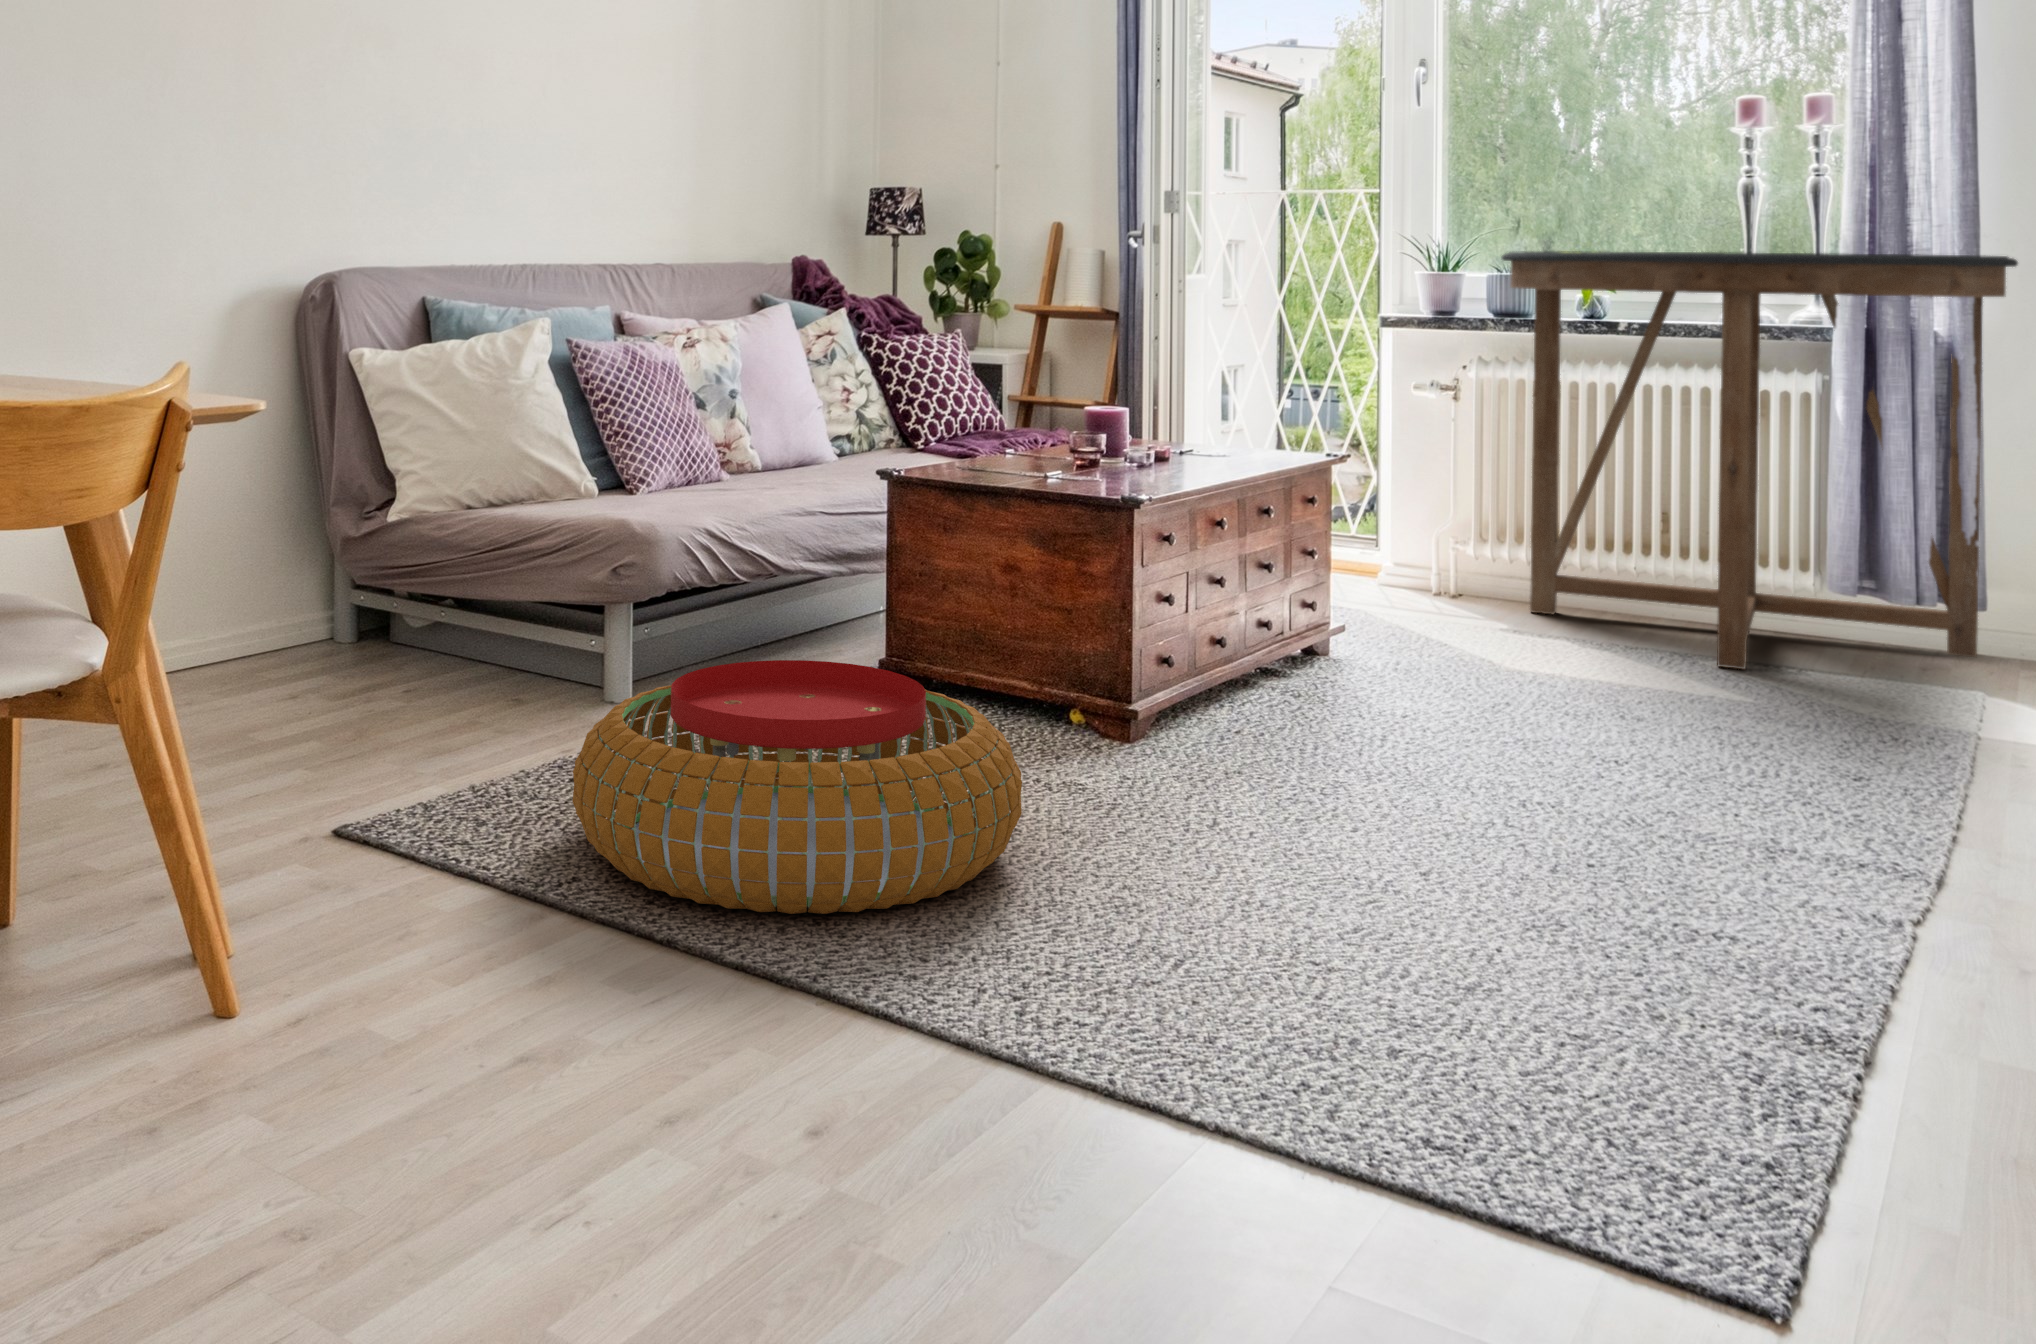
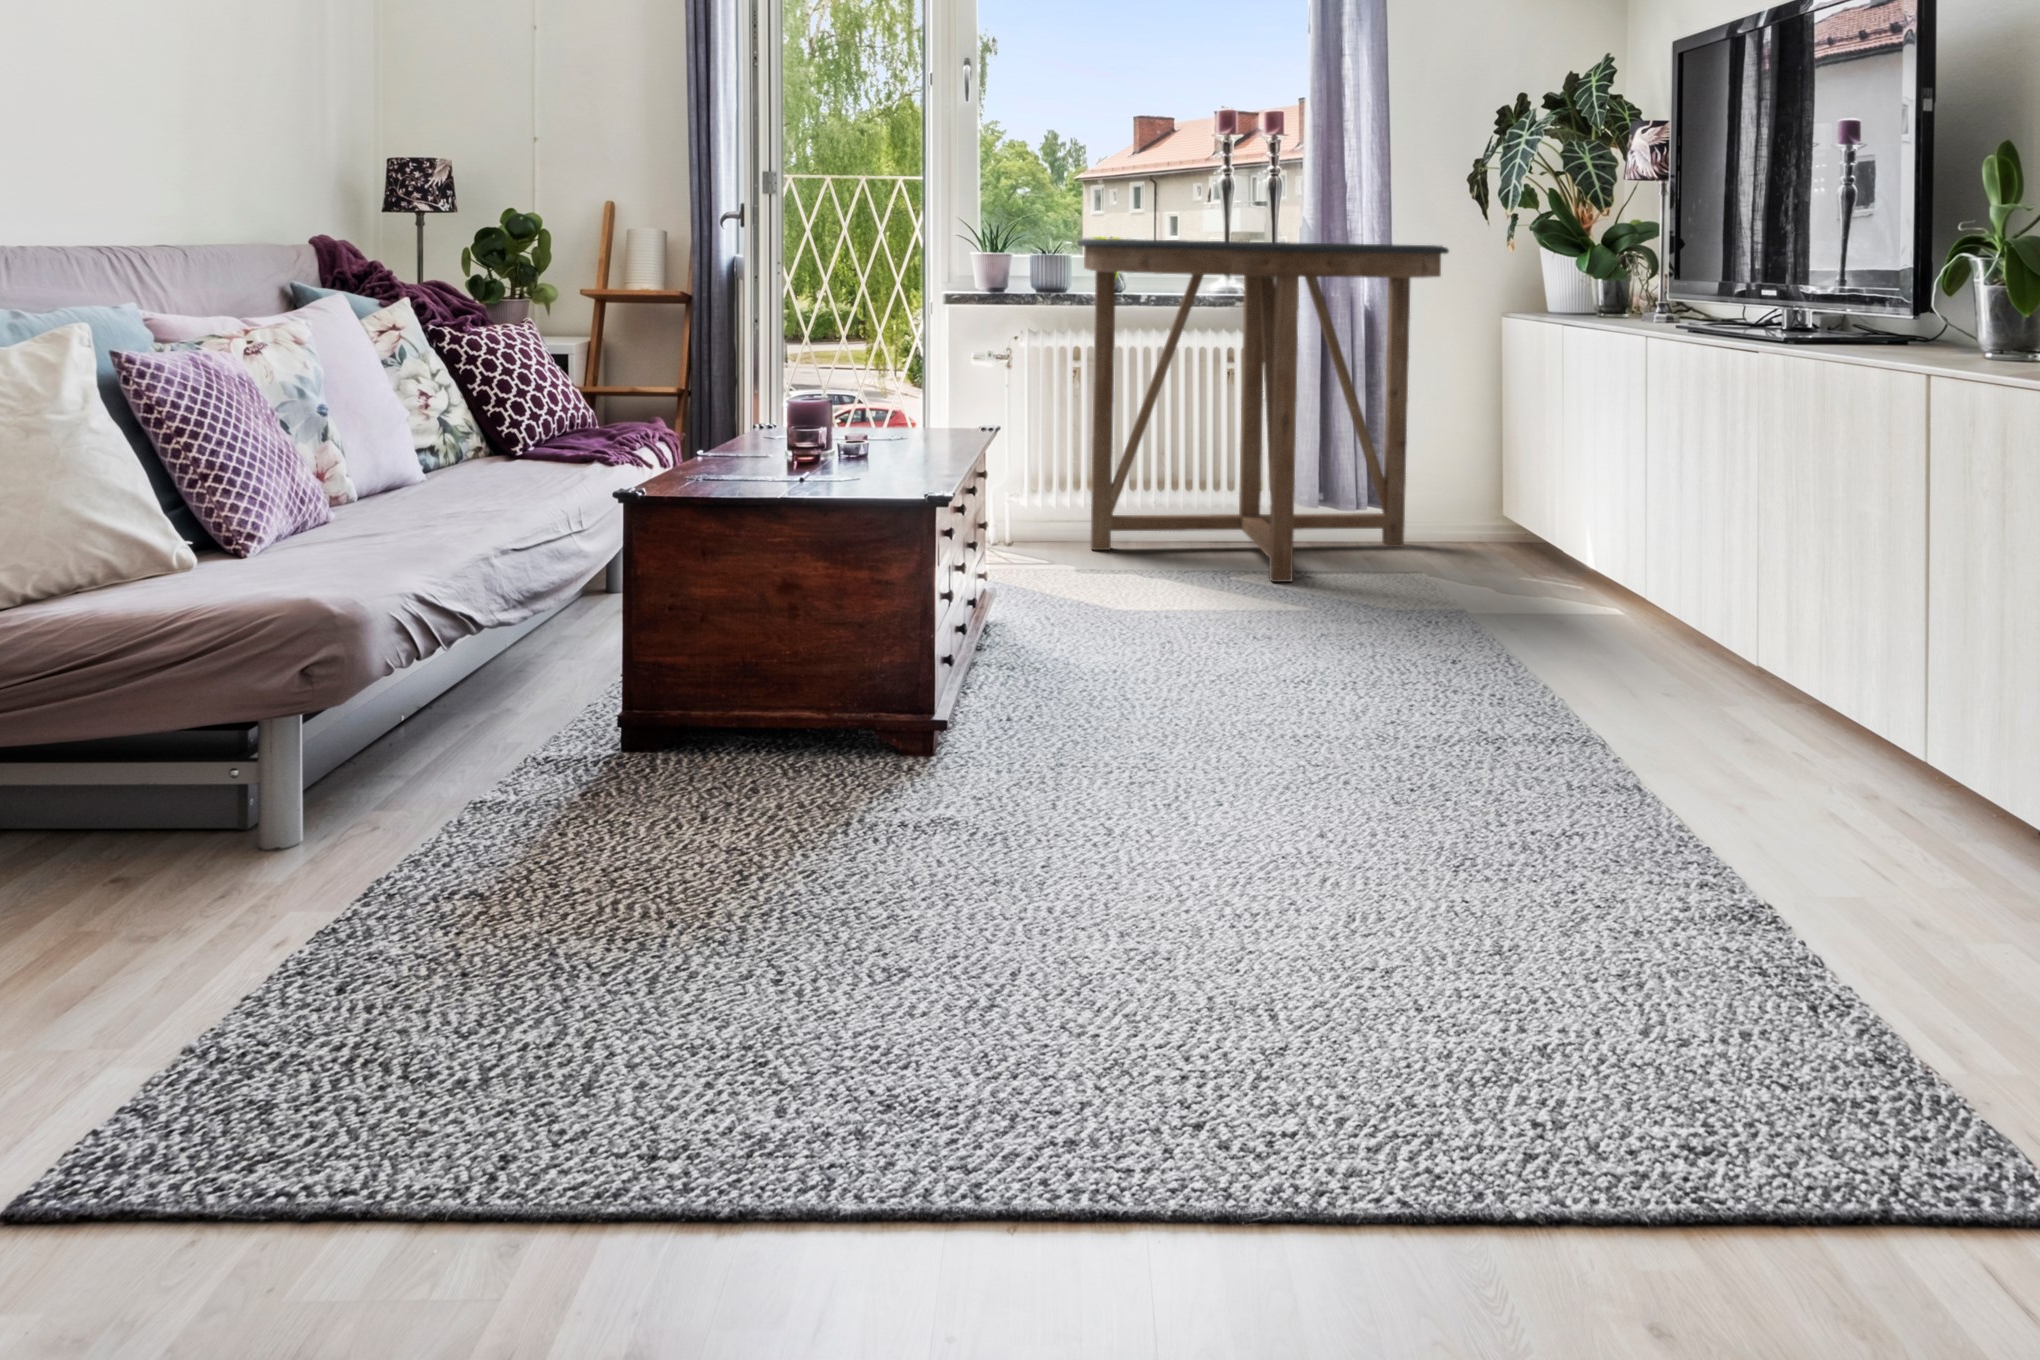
pouf: present [572,660,1022,914] -> none [437,753,1021,1134]

